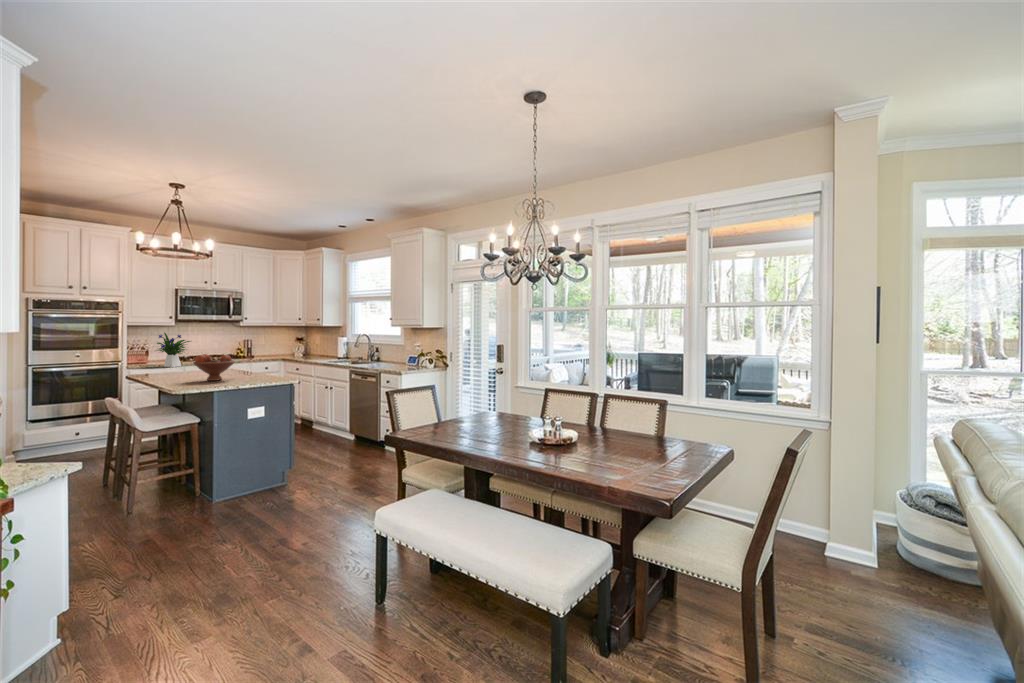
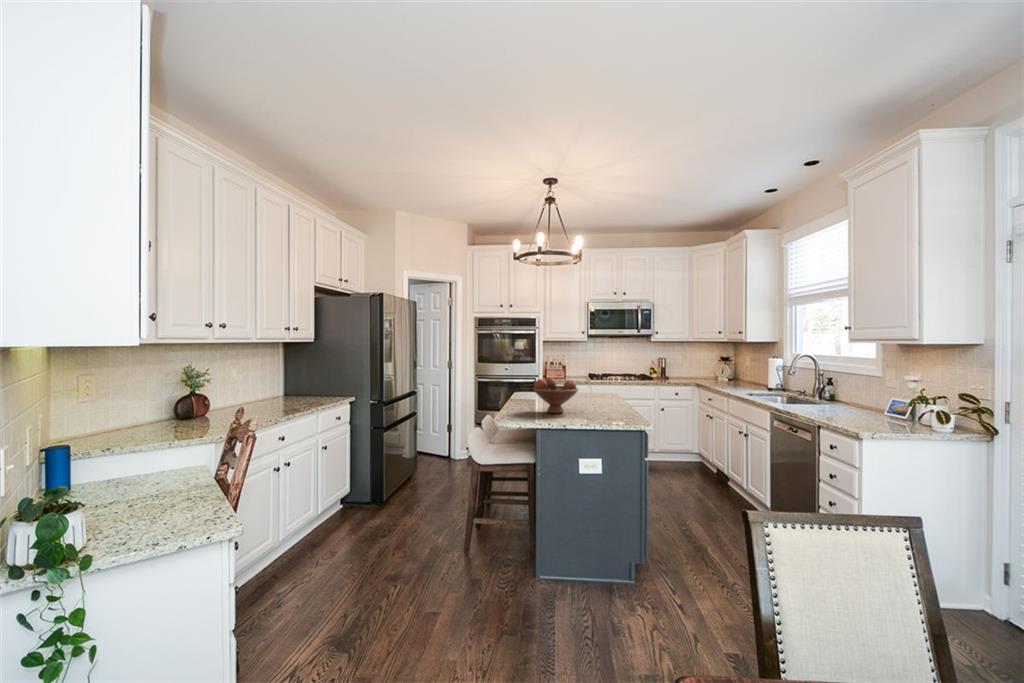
flower arrangement: present [157,333,190,367] -> none [559,349,592,385]

